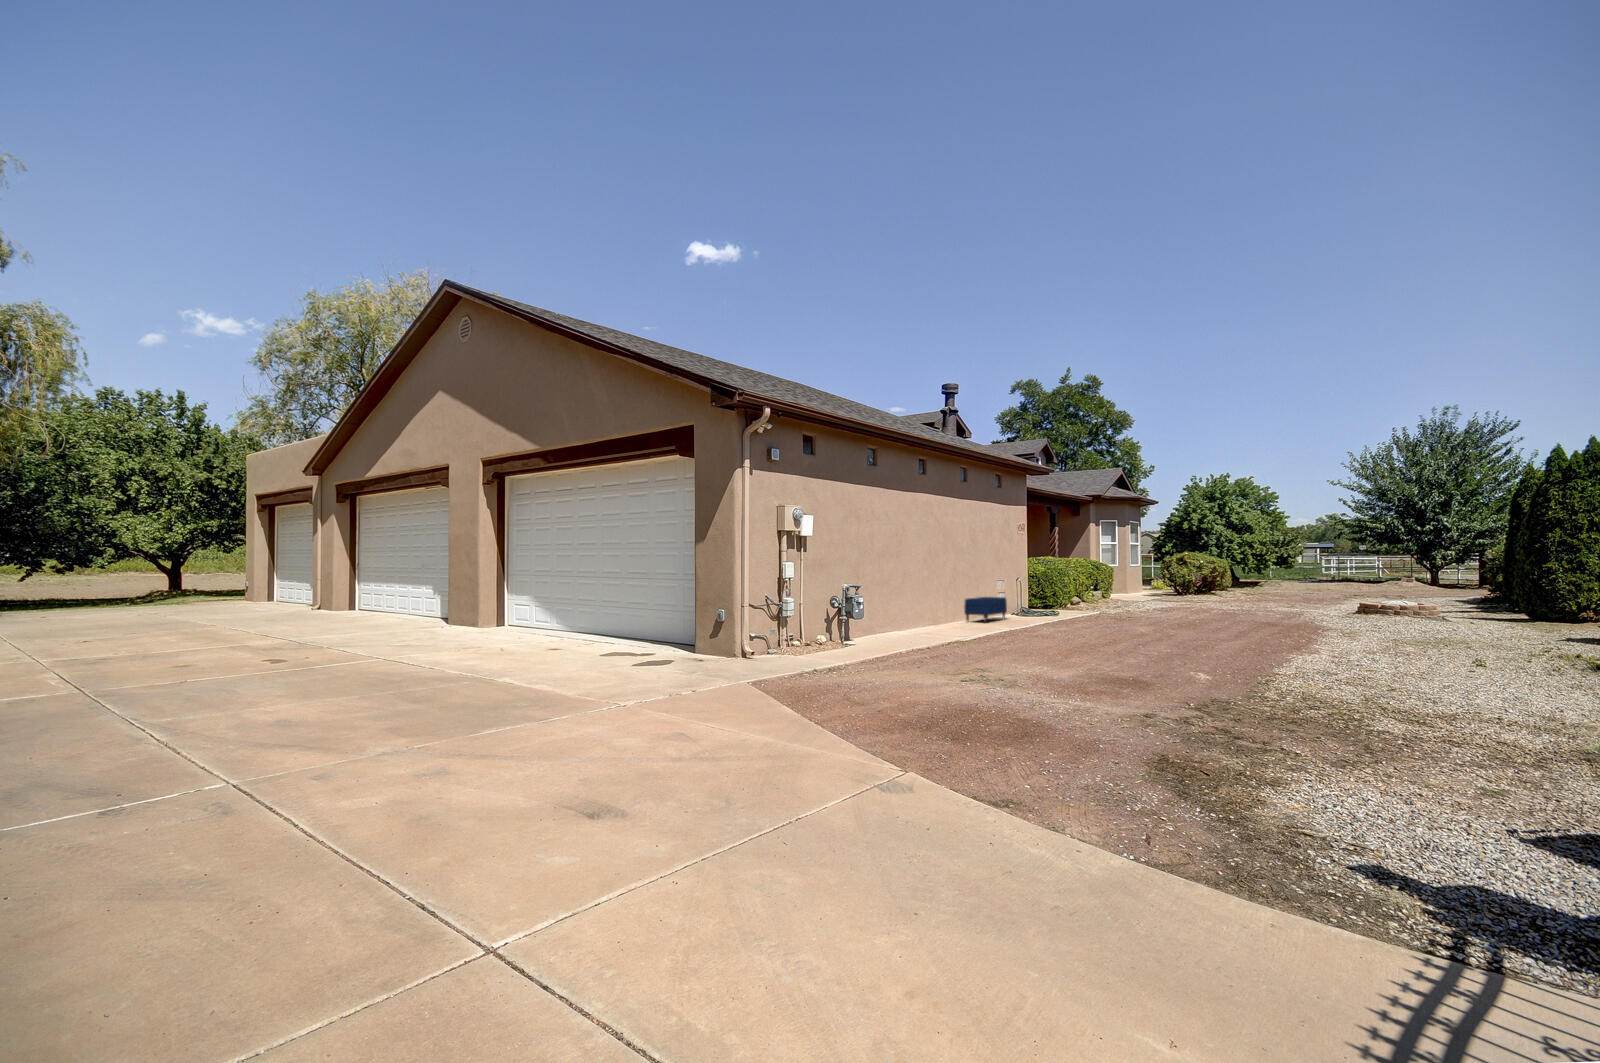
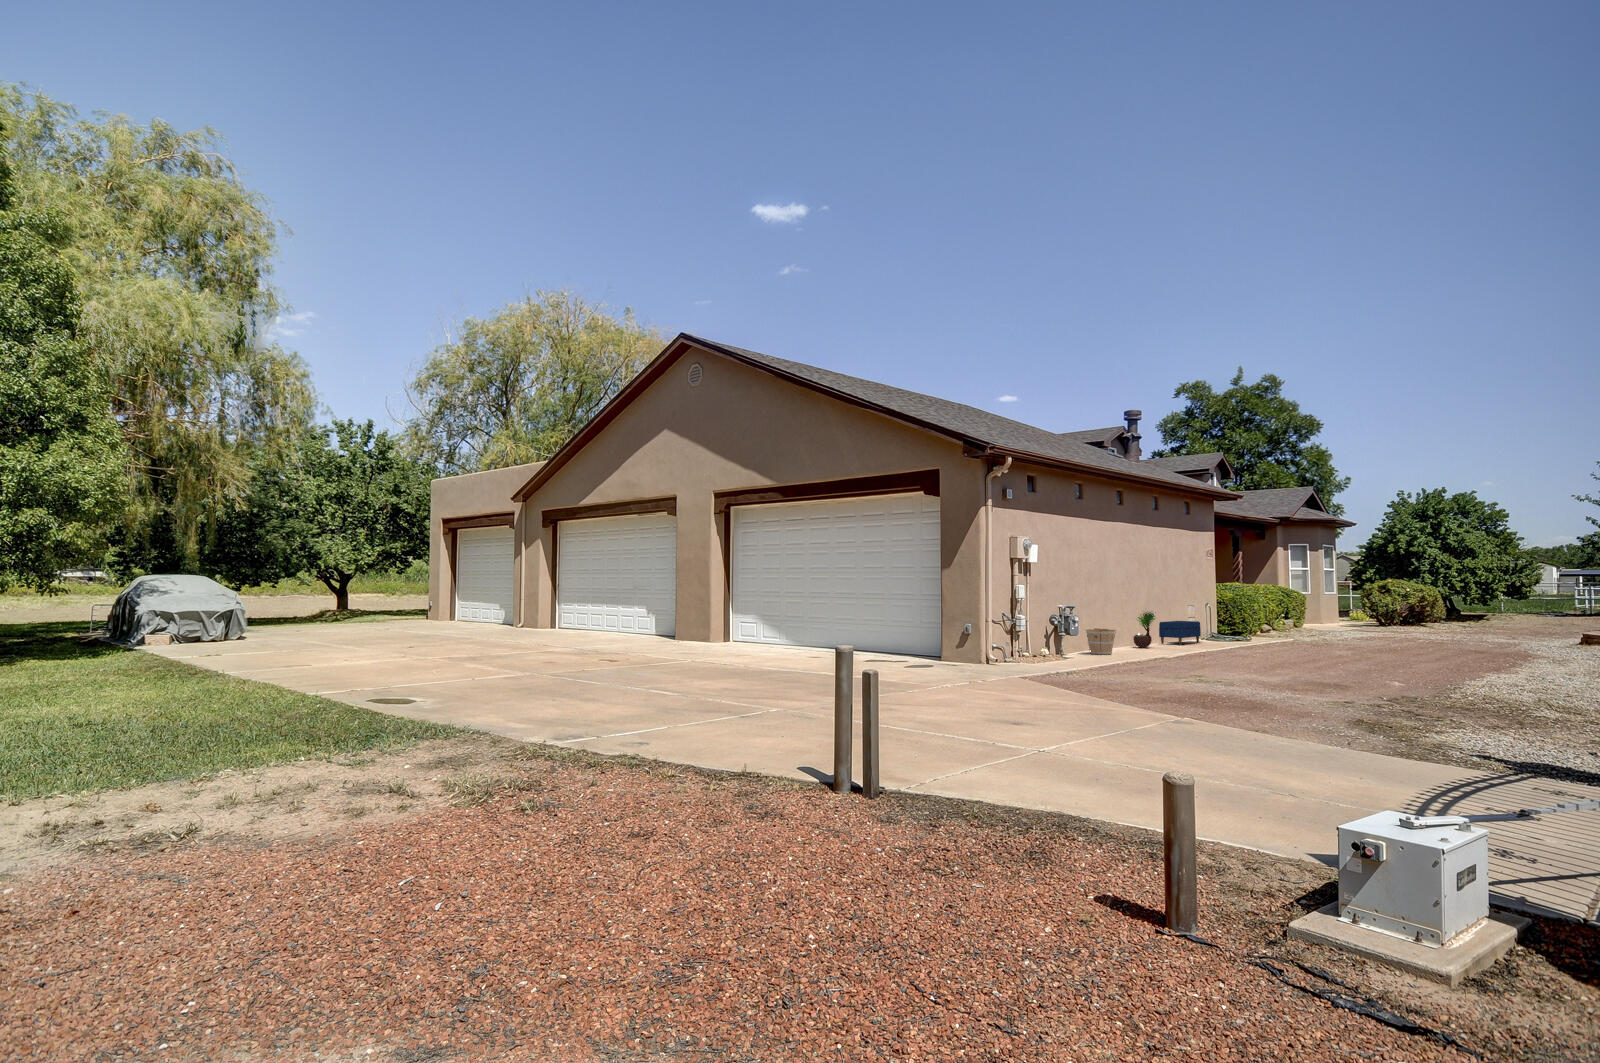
potted tree: none [935,585,960,628] -> present [1133,612,1155,648]
wooden bucket: none [878,609,910,638] -> present [1086,628,1116,655]

